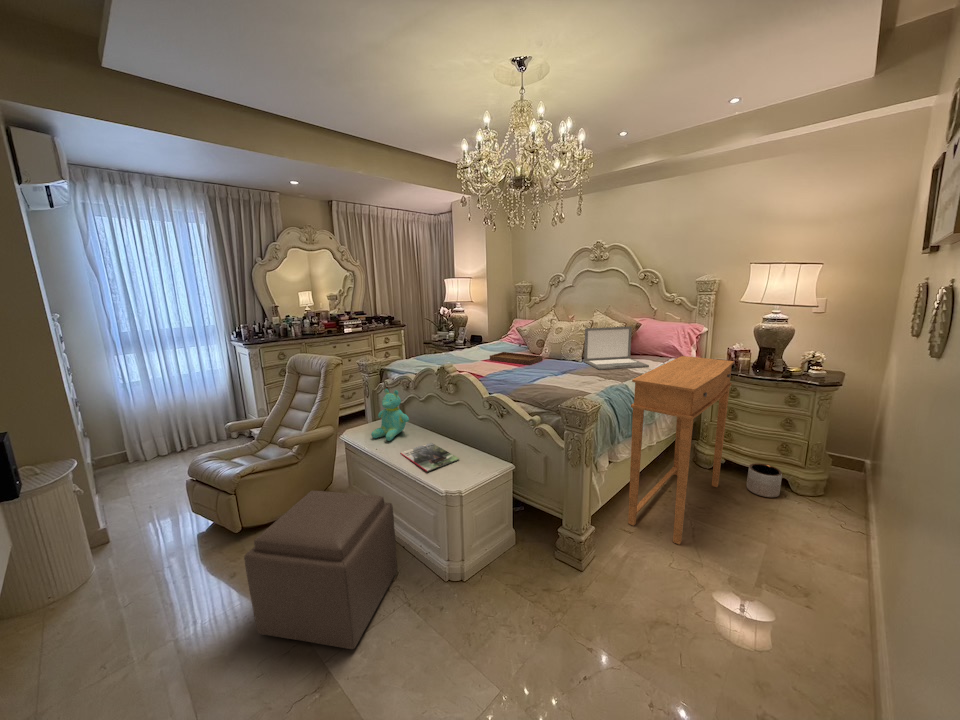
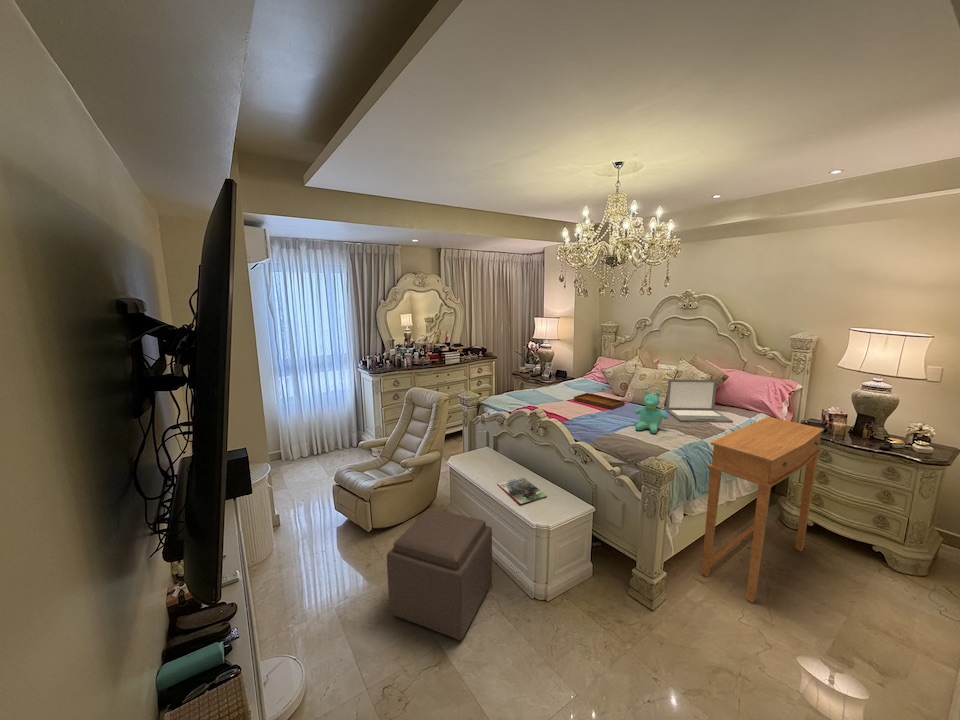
teddy bear: present [371,389,409,441] -> present [635,391,668,433]
planter: present [747,463,782,497] -> none [835,533,876,571]

